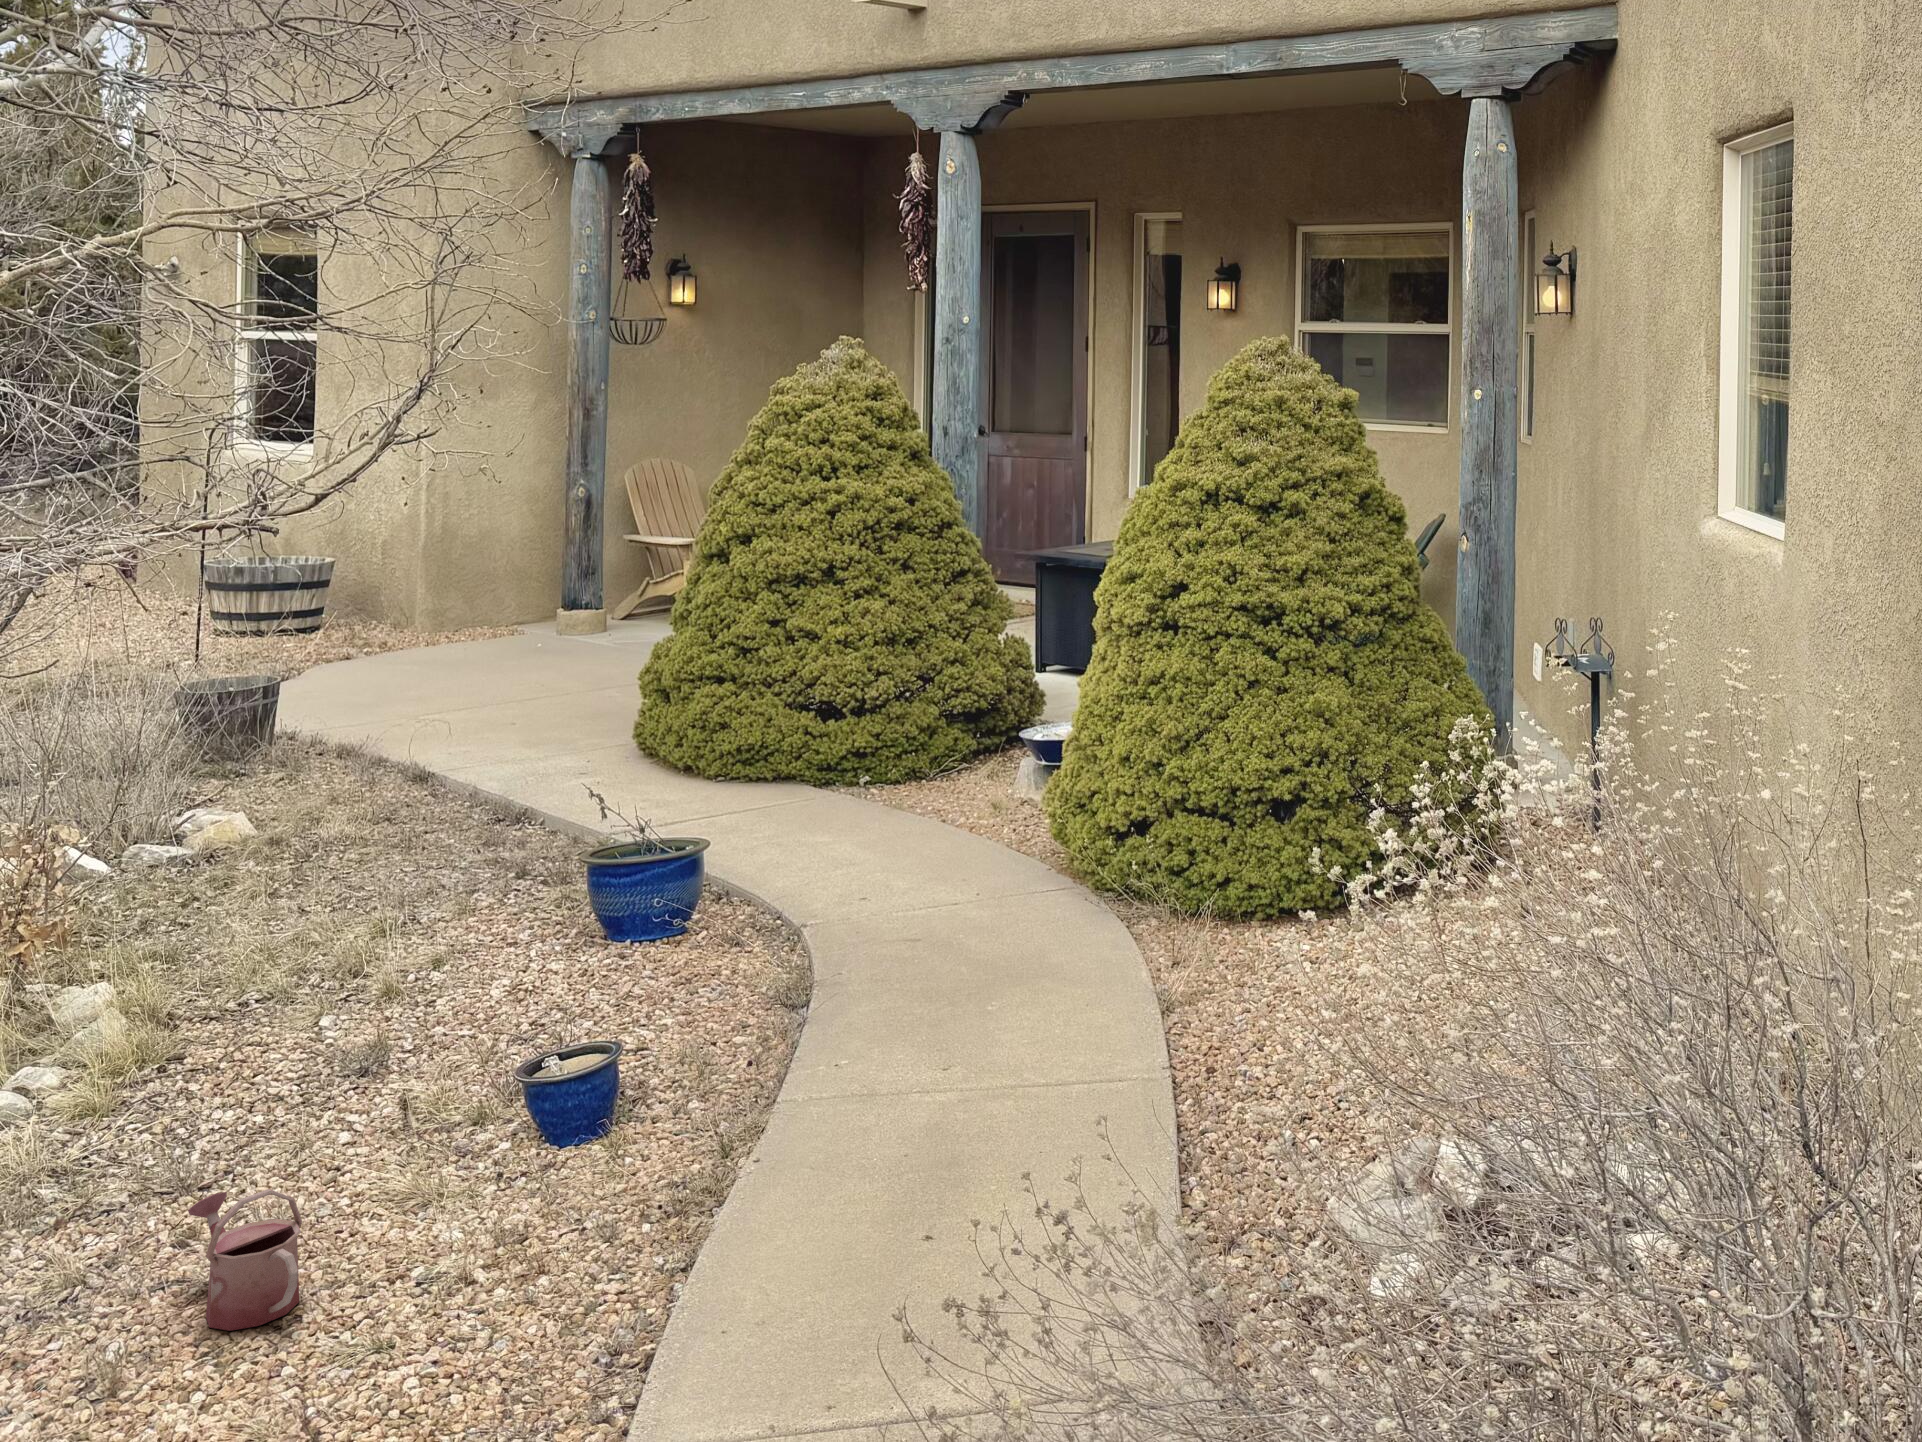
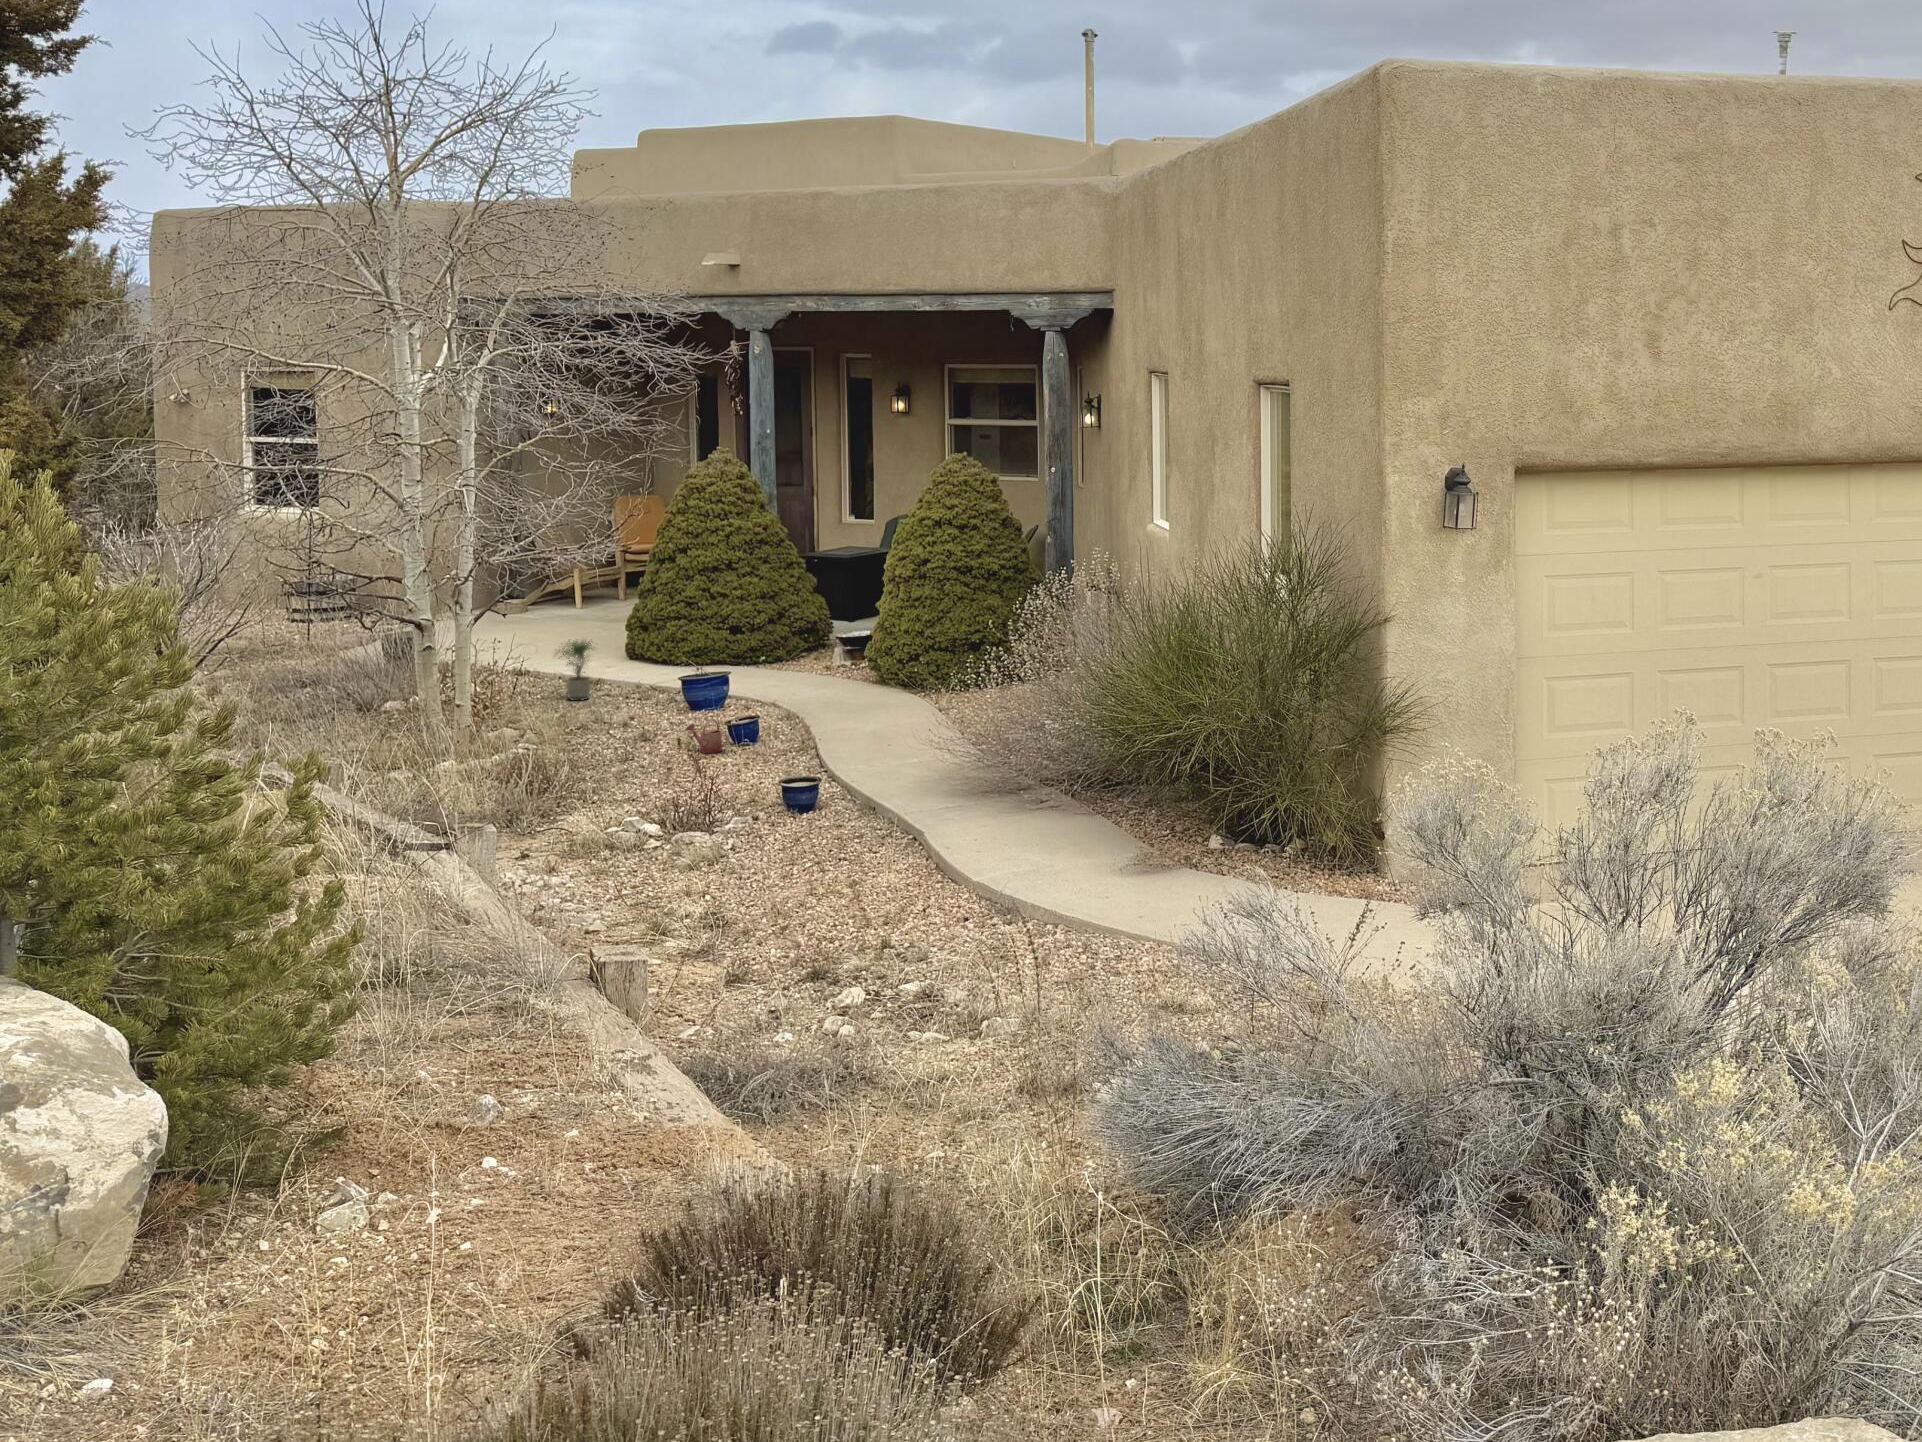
potted plant: none [261,753,392,914] -> present [553,639,592,701]

